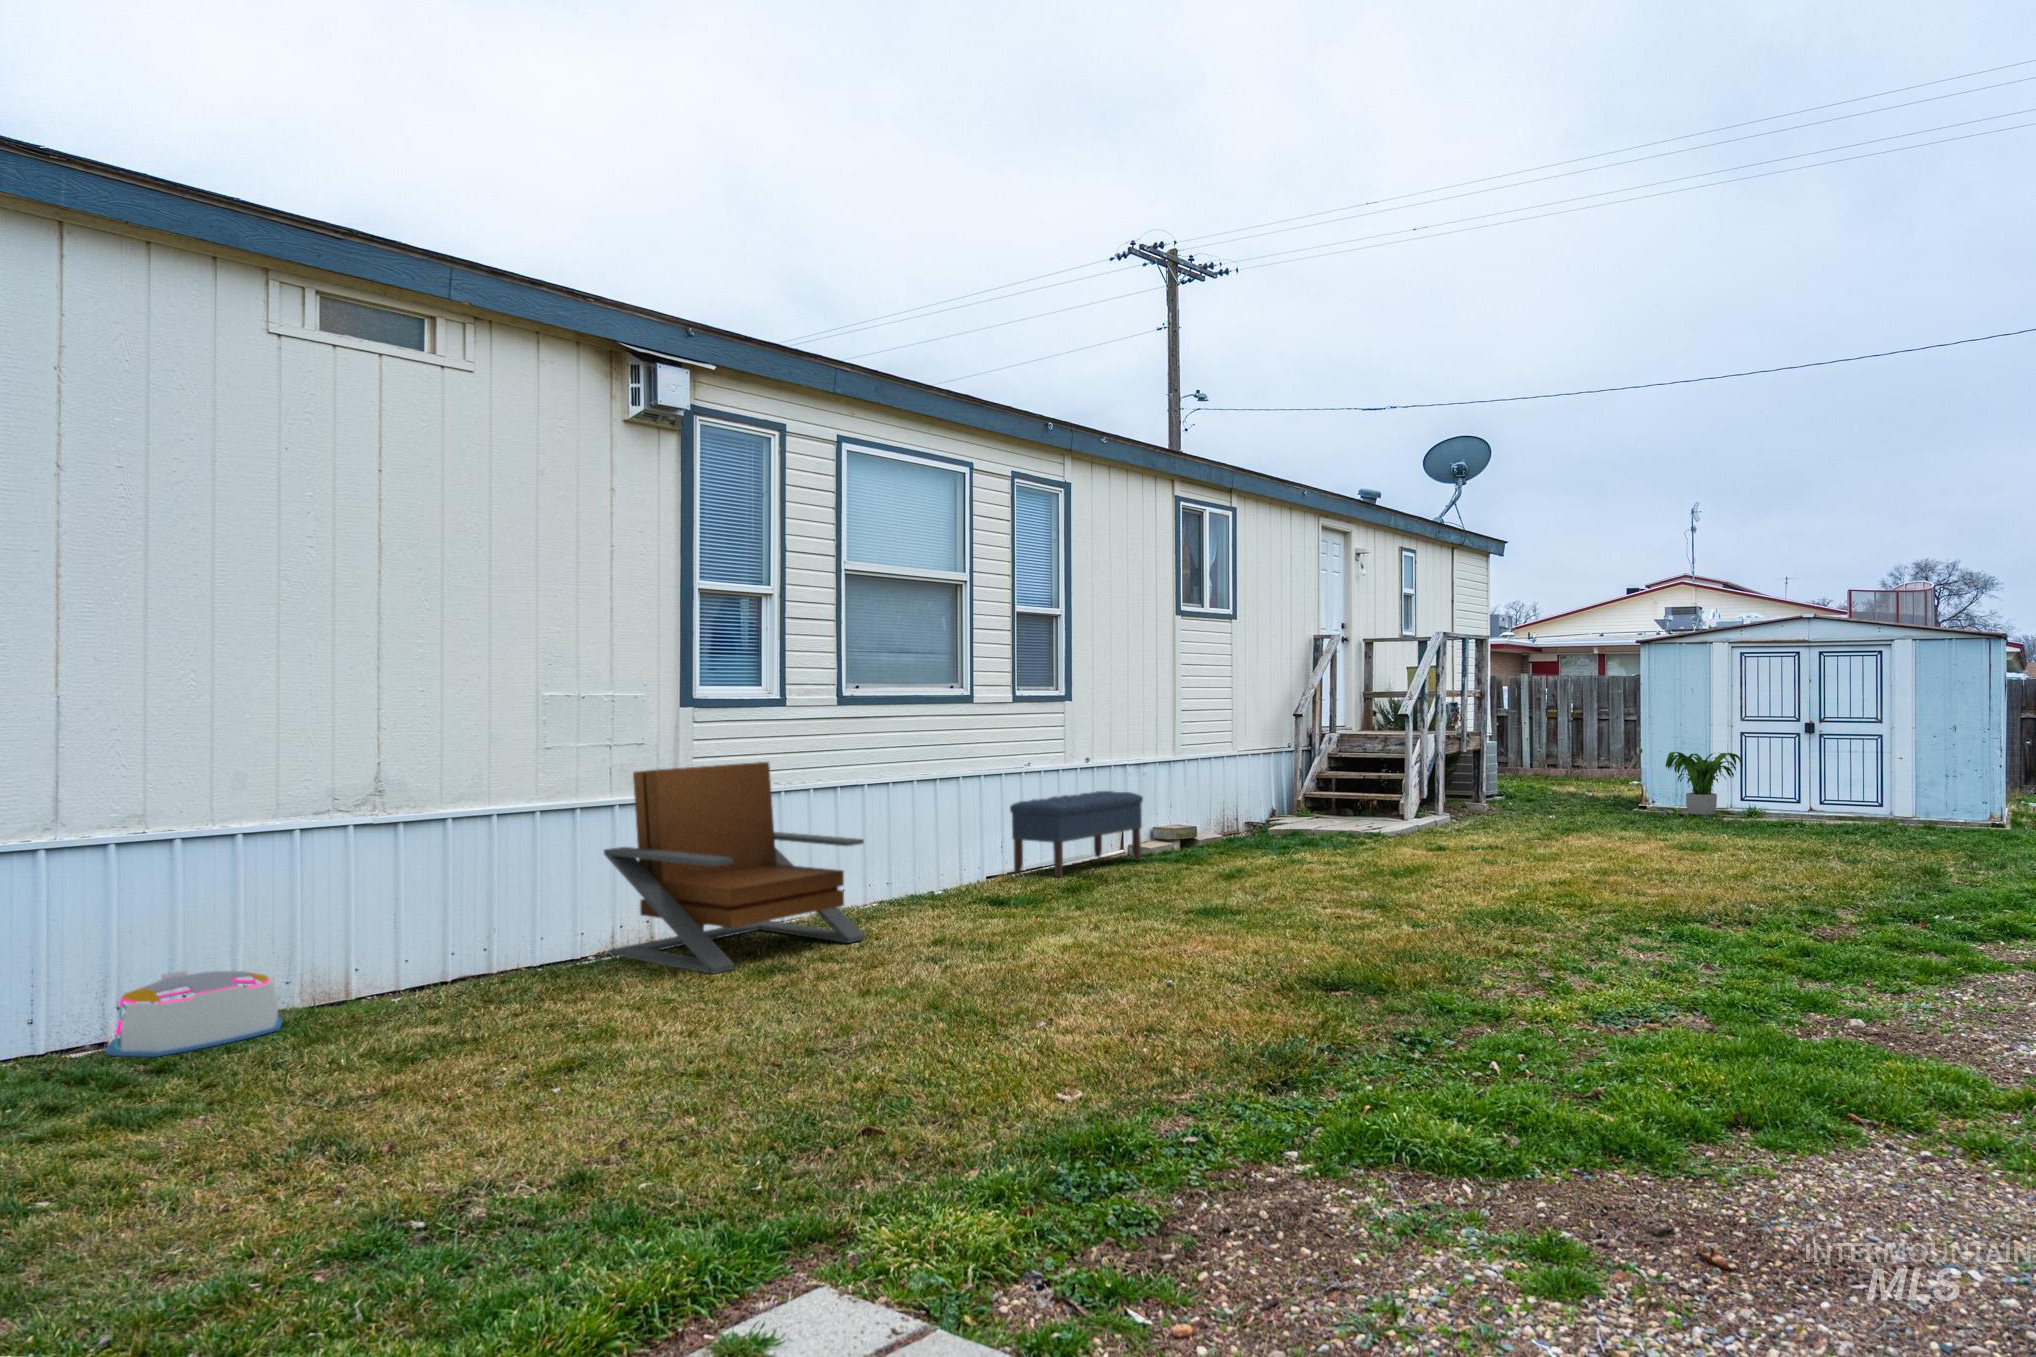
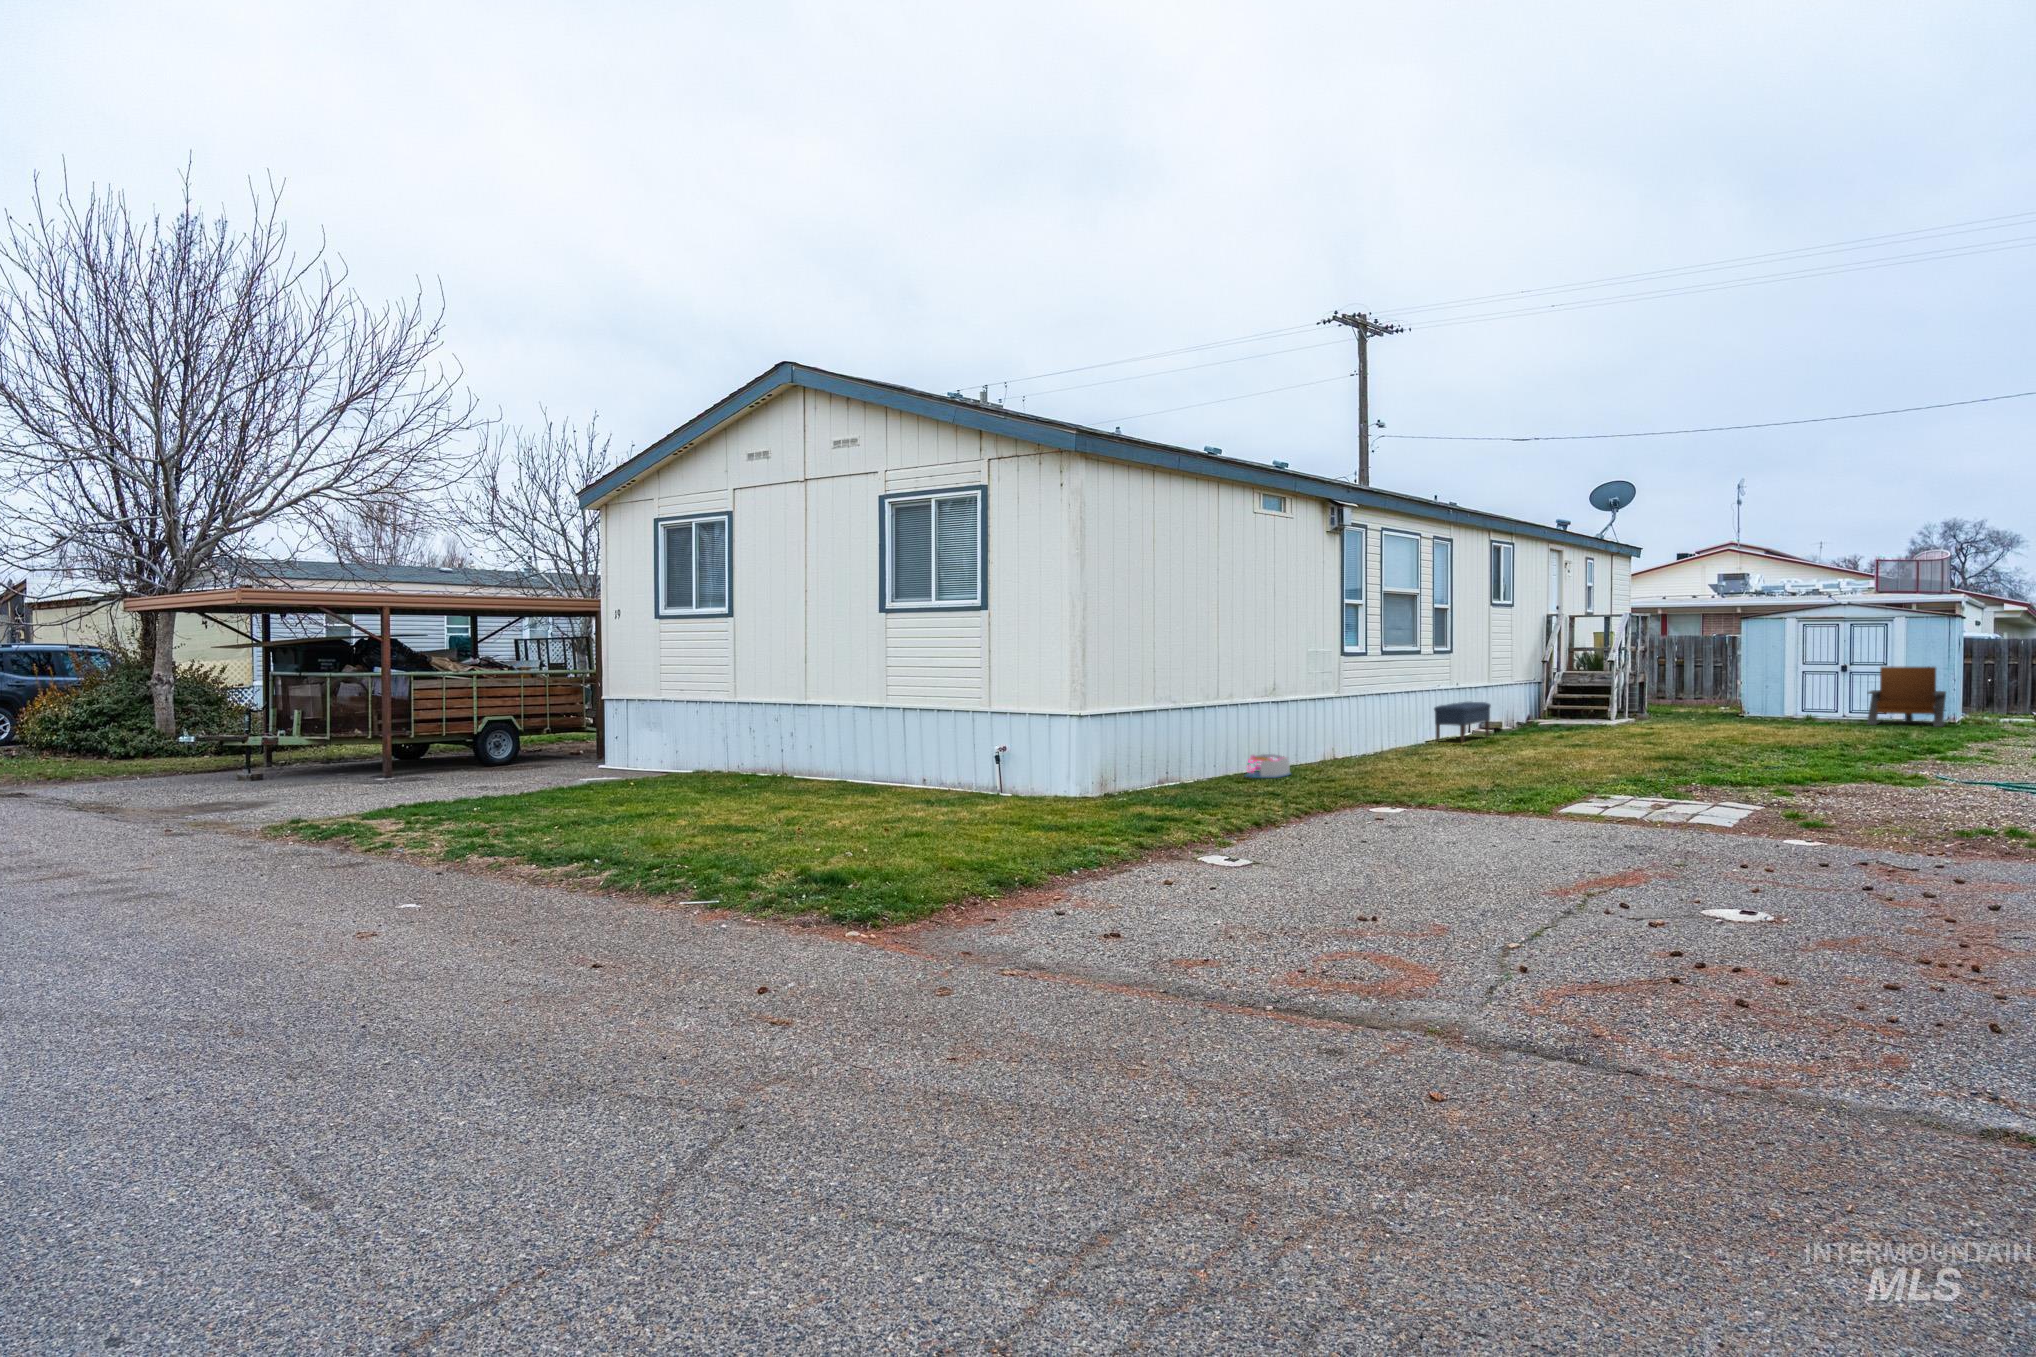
potted plant: present [1666,752,1743,815] -> none [1757,683,1804,720]
lounge chair: present [604,762,865,974] -> present [1867,666,1946,727]

